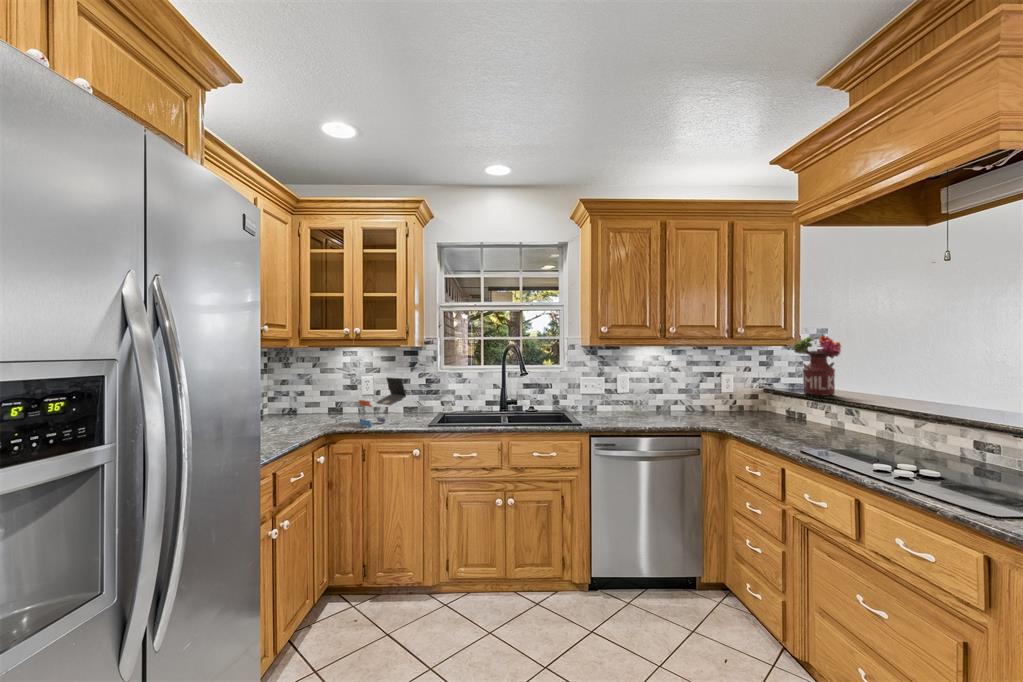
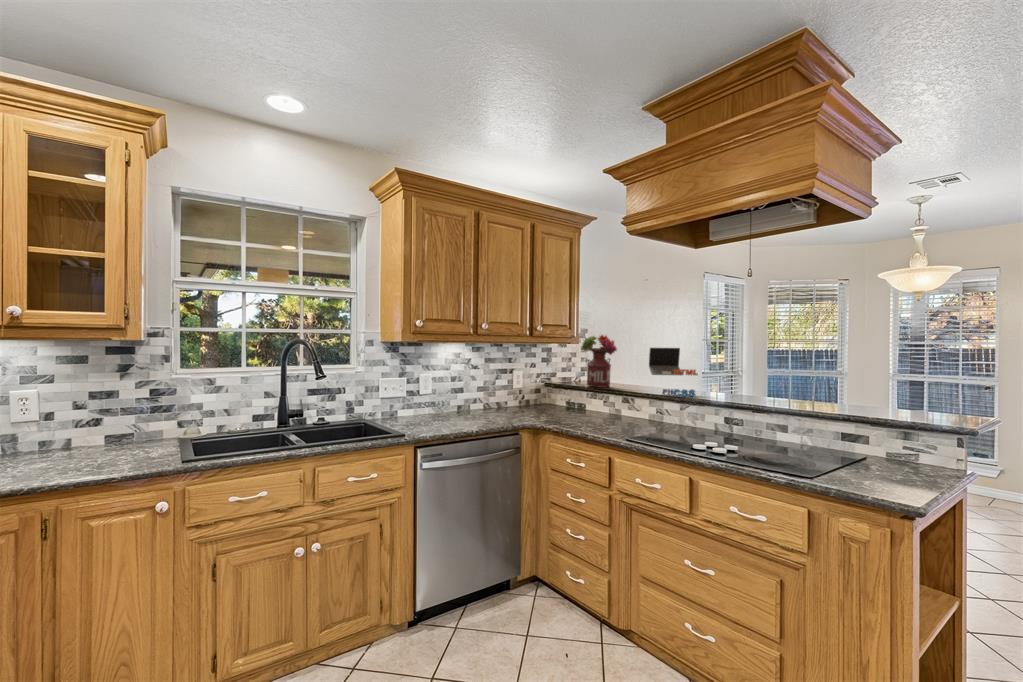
laptop: present [359,377,406,427] -> present [649,348,698,397]

